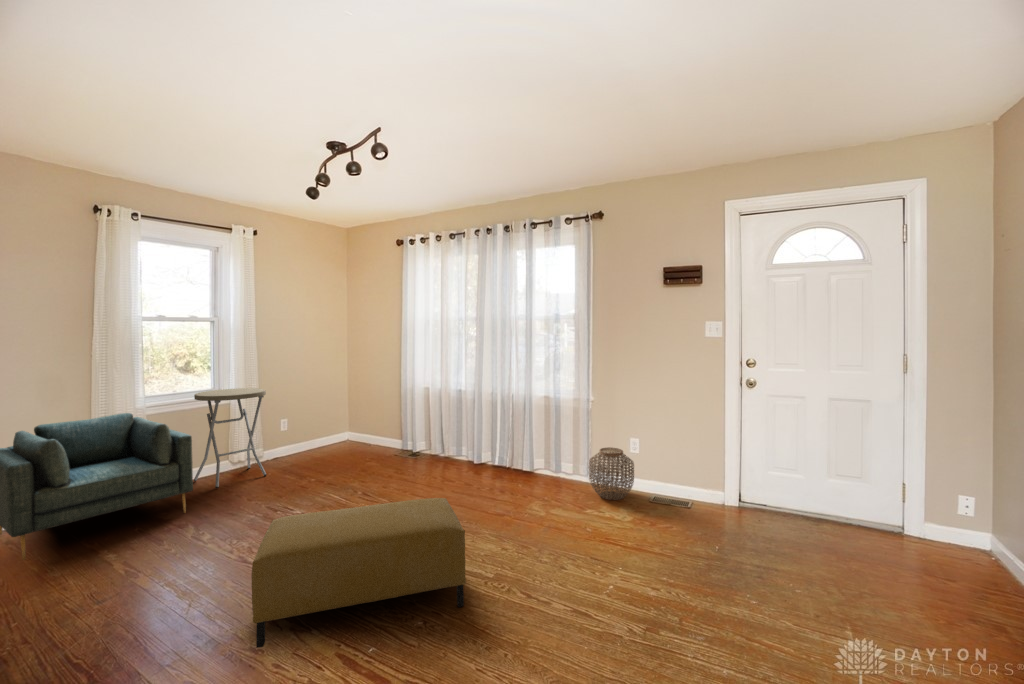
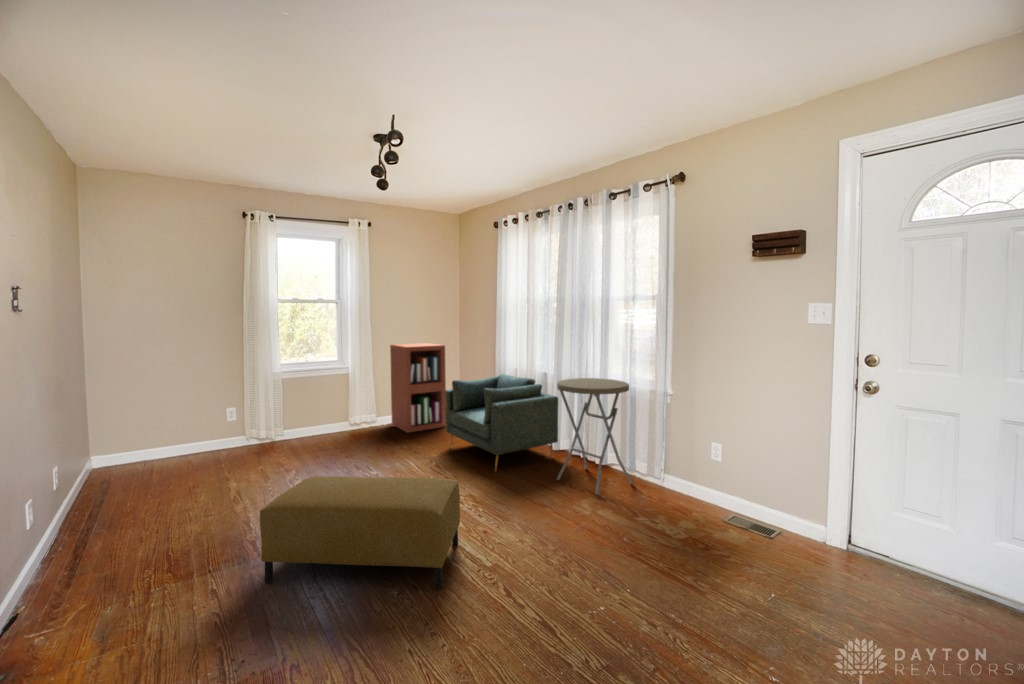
bookshelf: none [277,365,346,464] -> present [390,343,446,433]
side table: present [194,388,267,488] -> present [556,378,633,496]
armchair: present [0,413,193,560] -> present [446,374,558,471]
woven basket: present [589,447,634,500] -> none [653,450,708,512]

